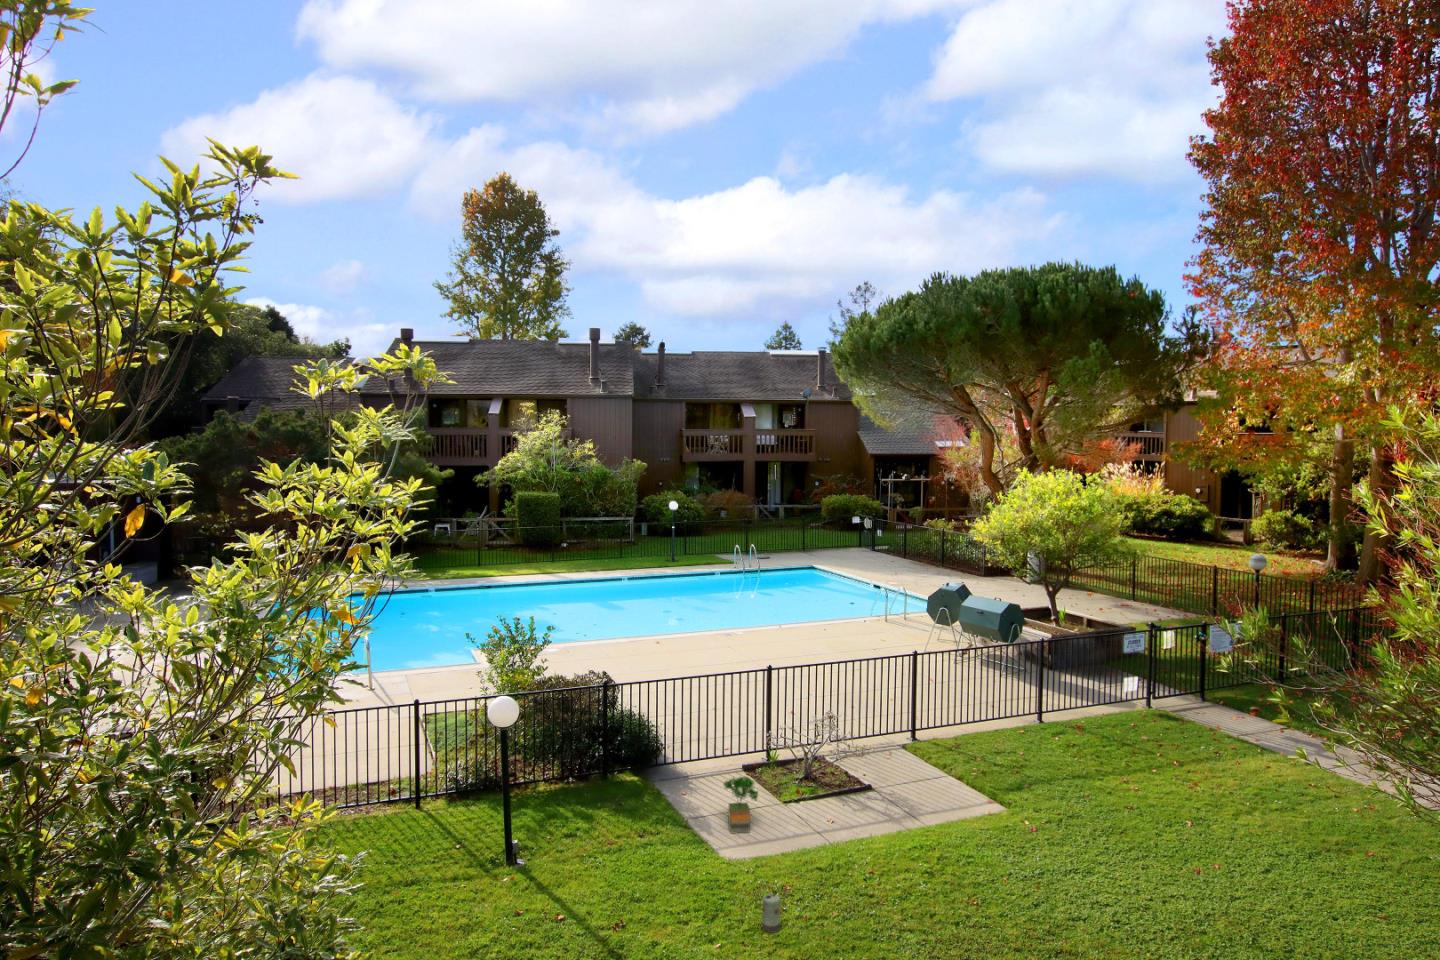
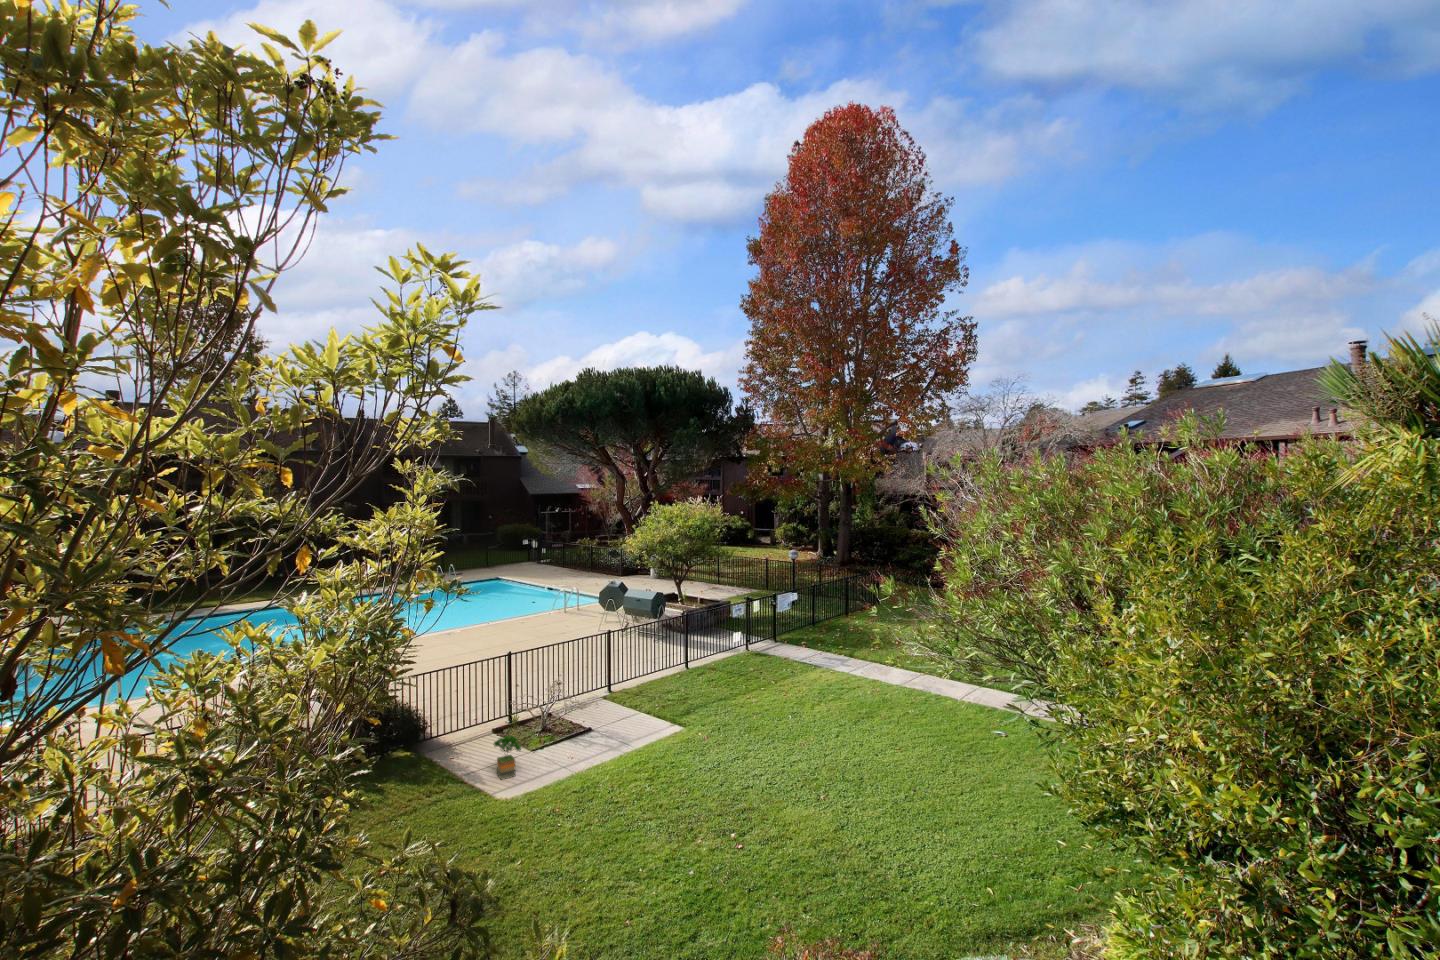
watering can: present [755,885,787,933] -> none [543,805,565,841]

